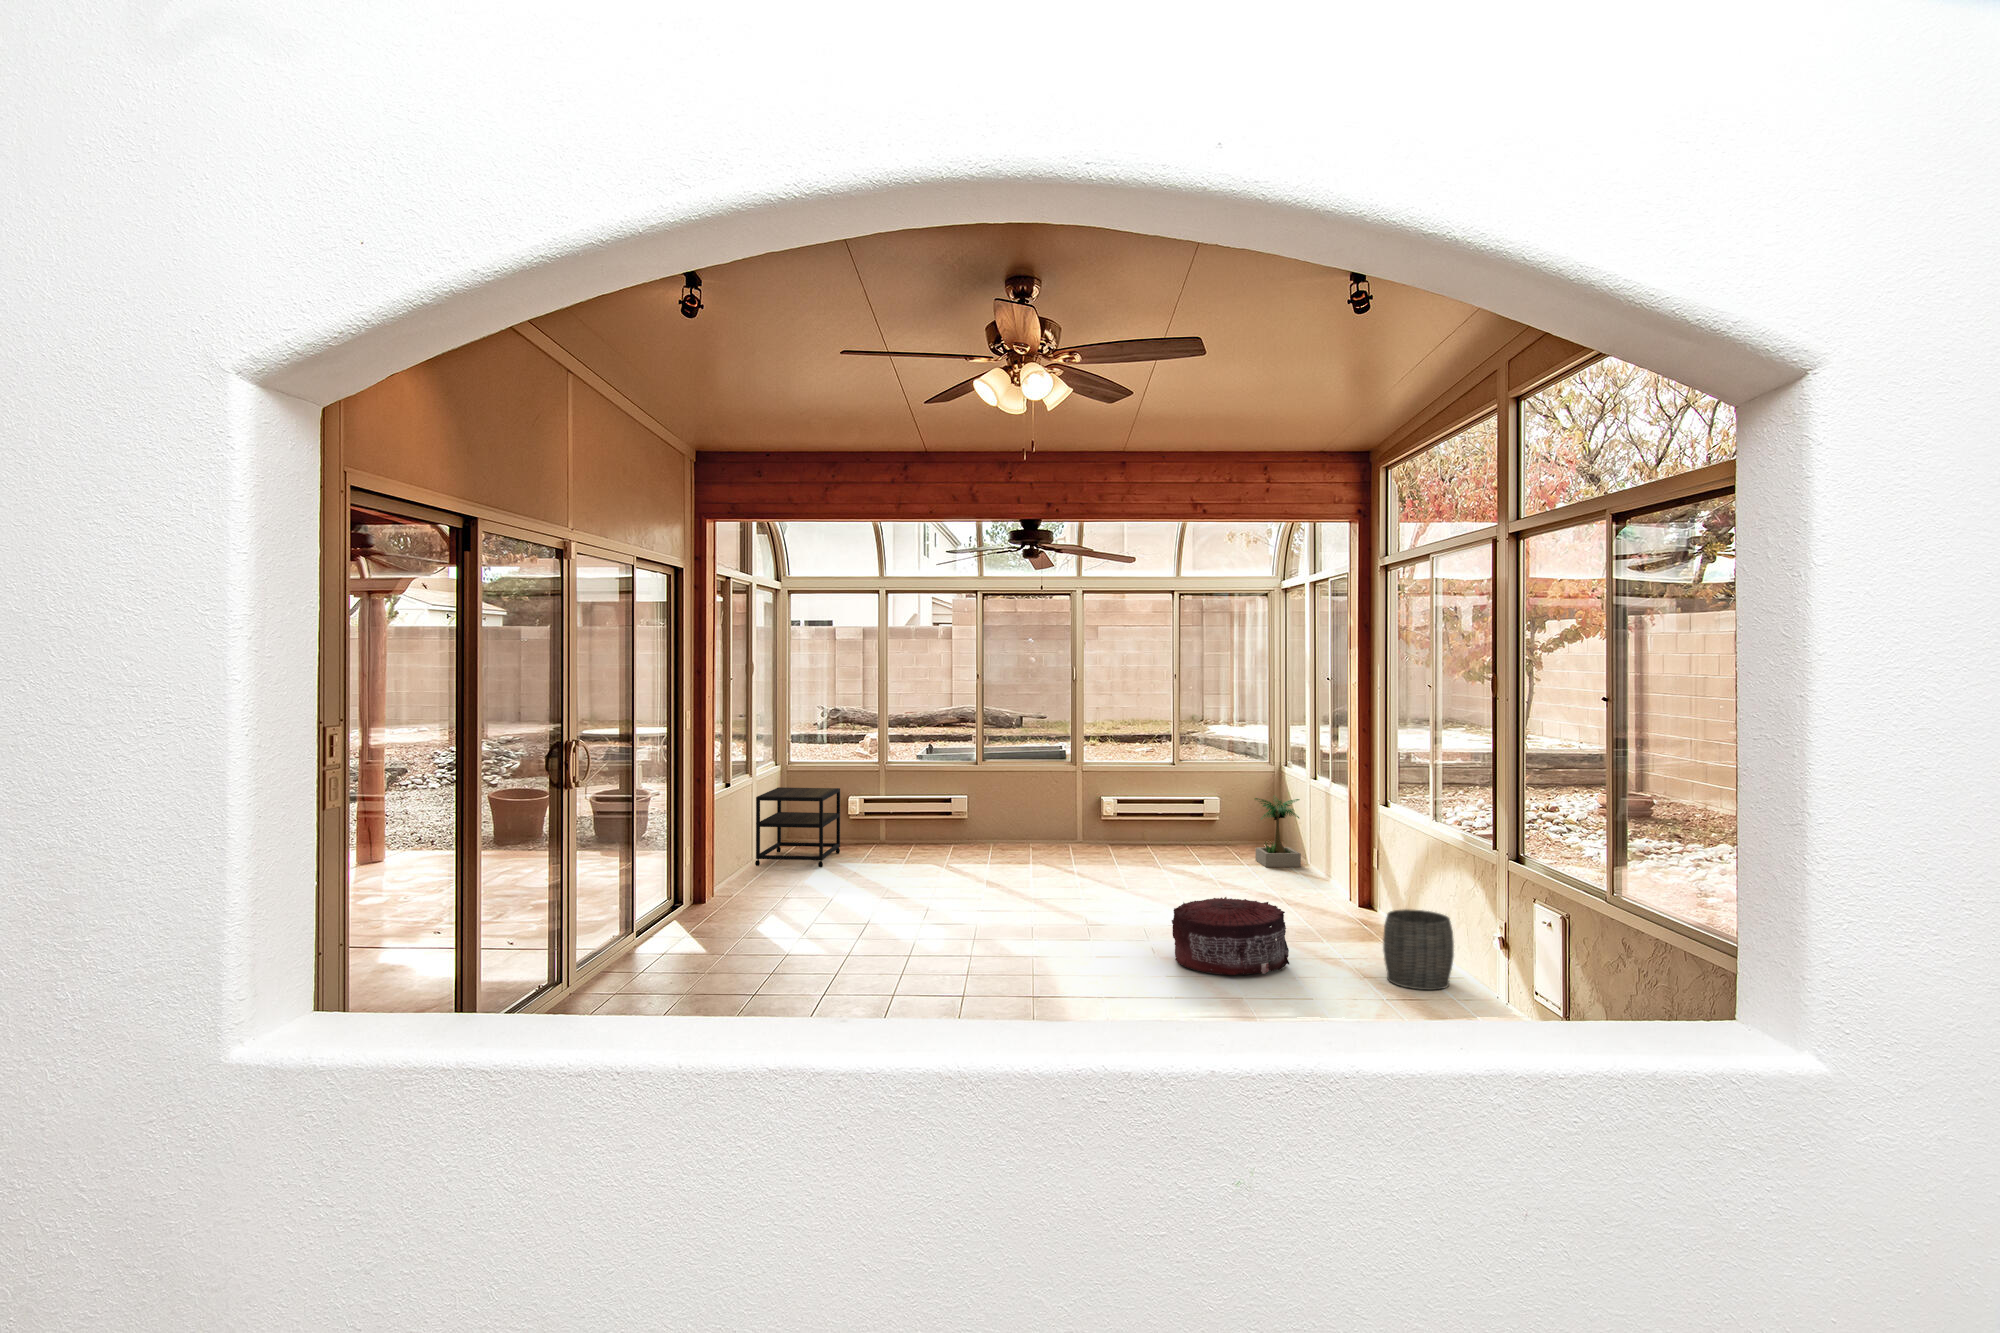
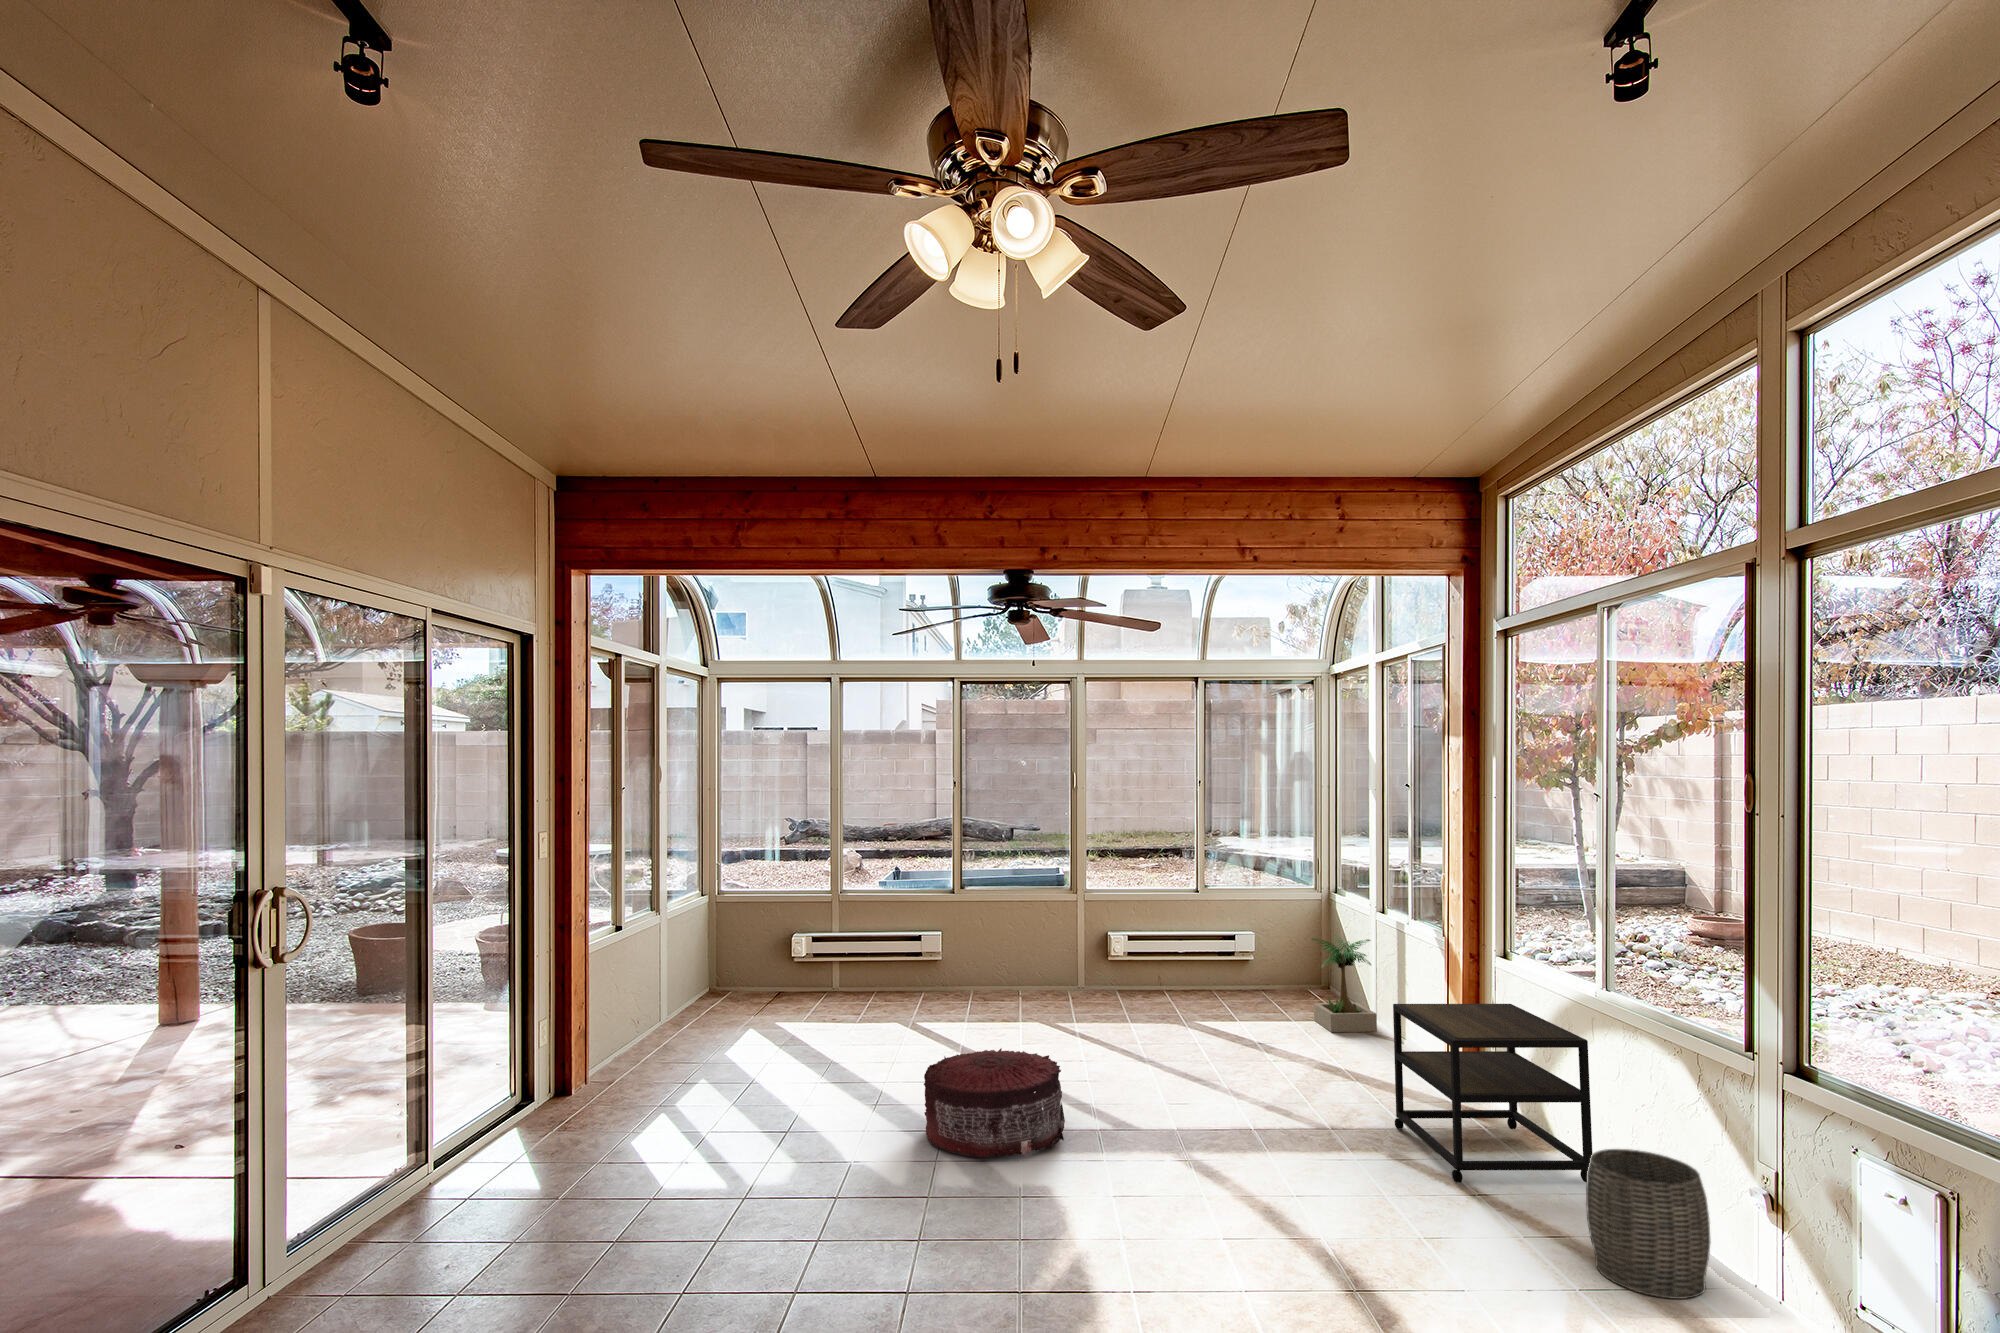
side table: present [755,787,840,867] -> present [1393,1004,1592,1183]
pouf: present [1172,897,1289,975] -> present [924,1048,1065,1158]

